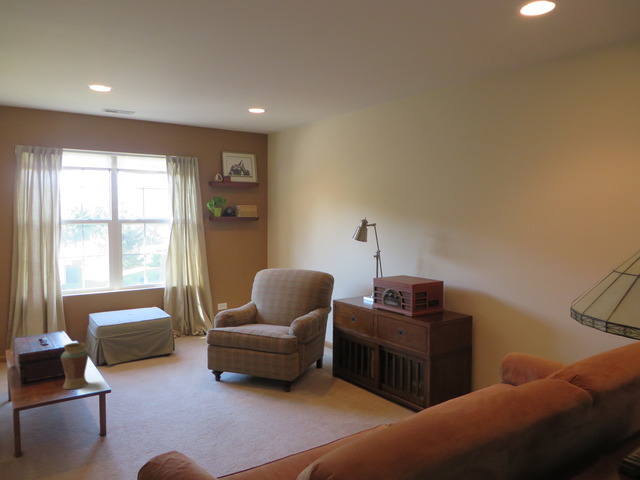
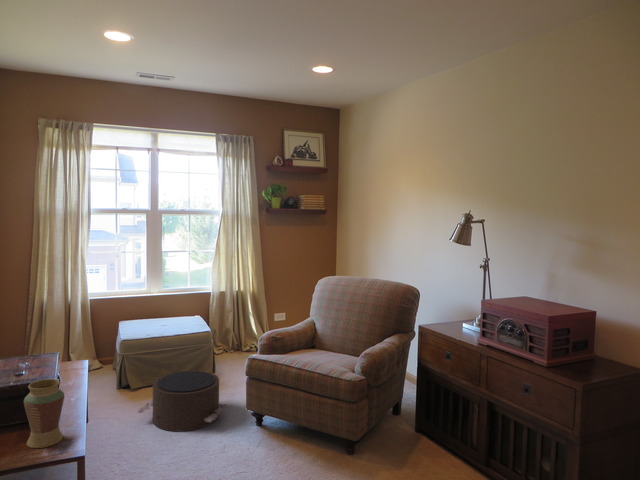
pouf: none [121,346,192,389] -> present [138,371,227,432]

